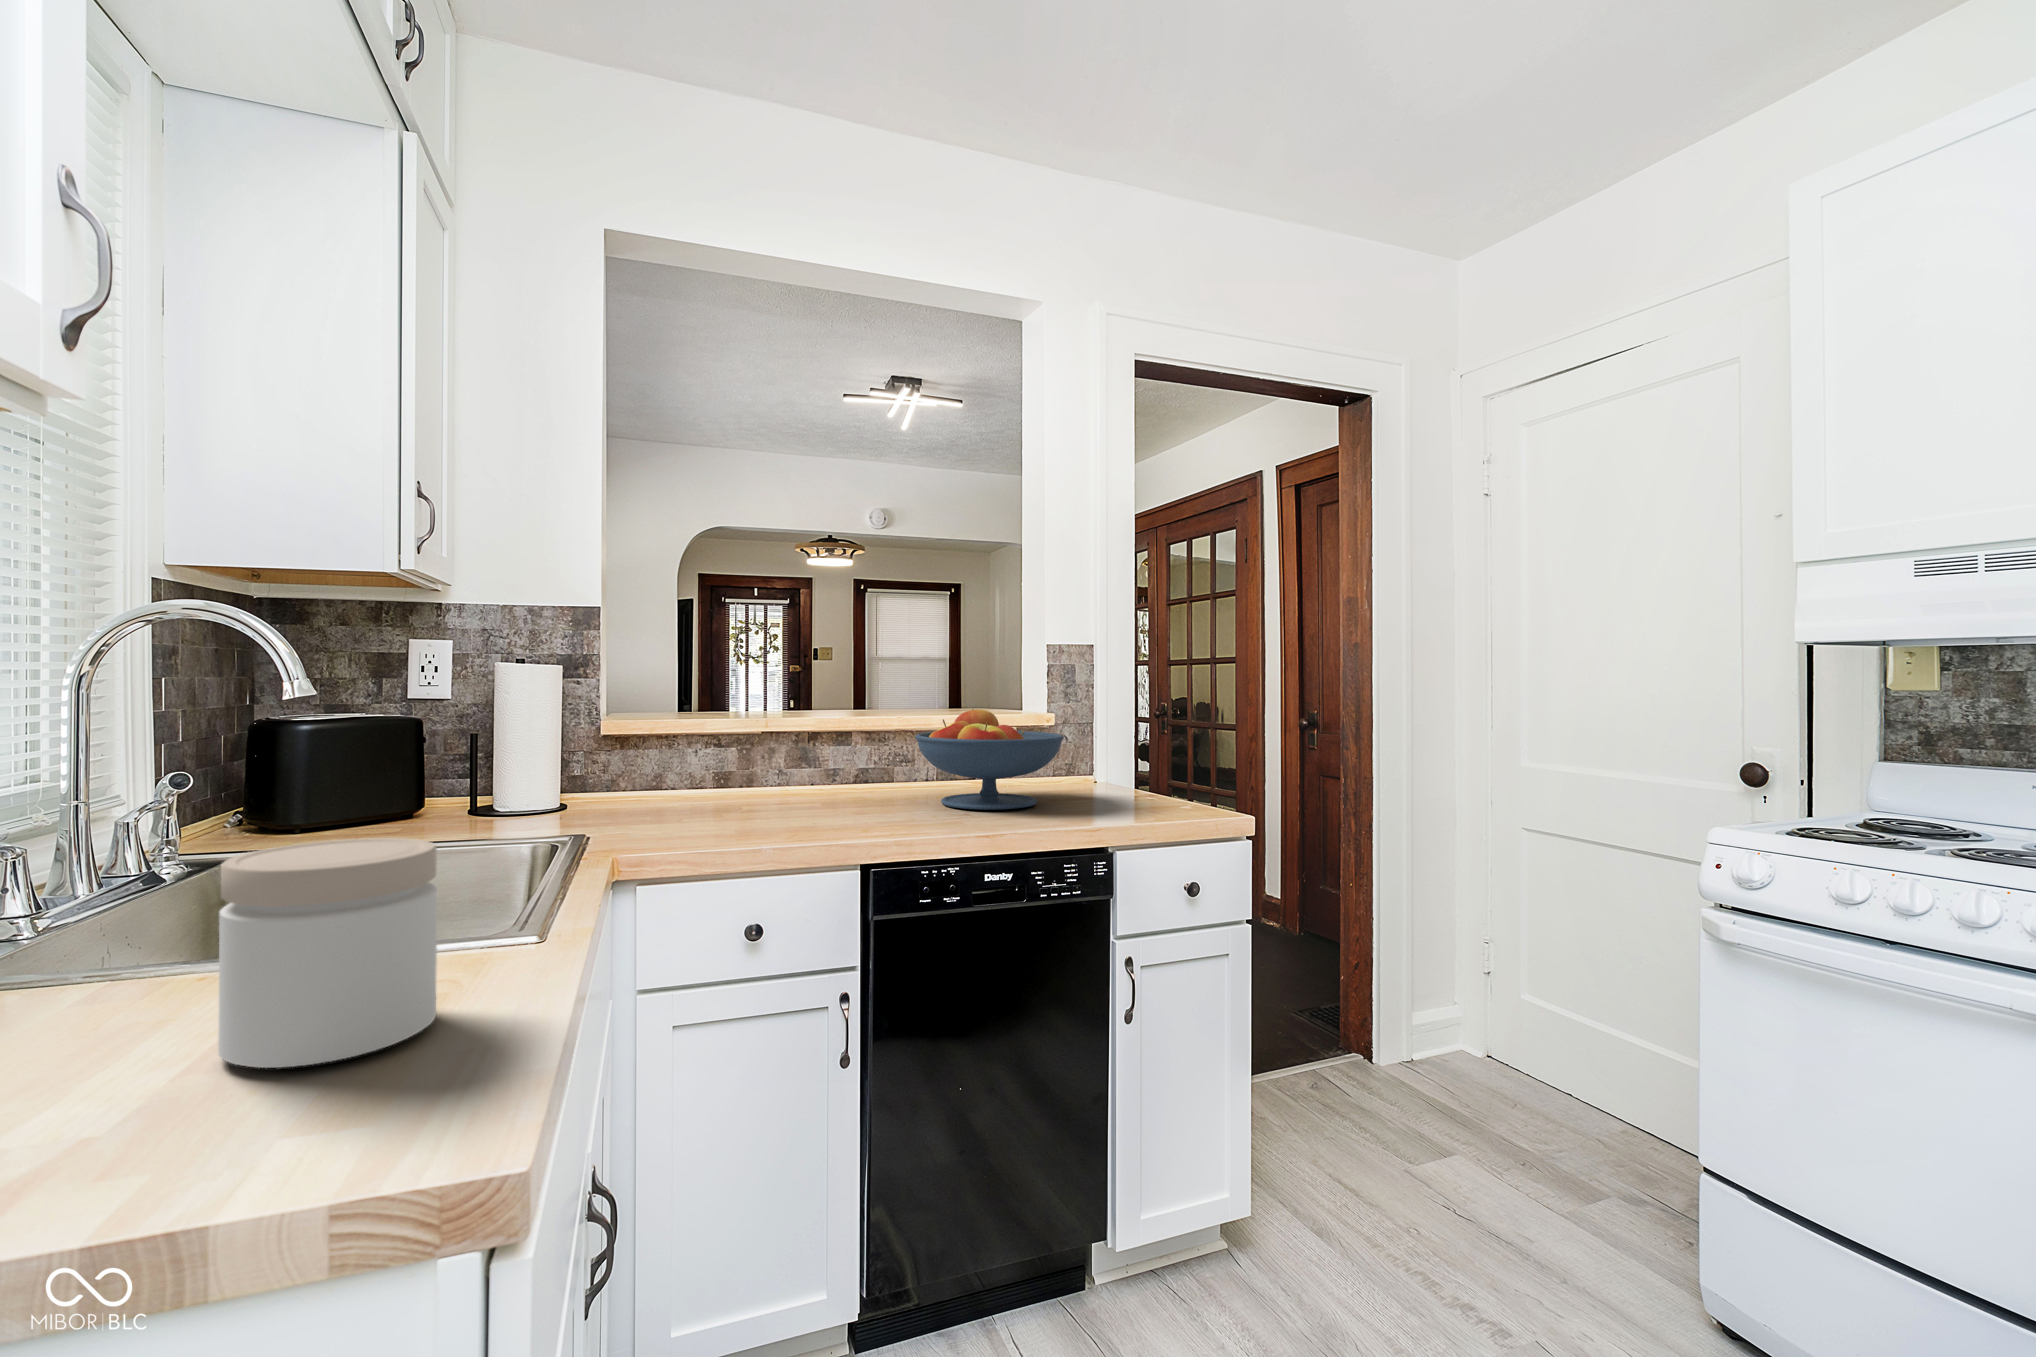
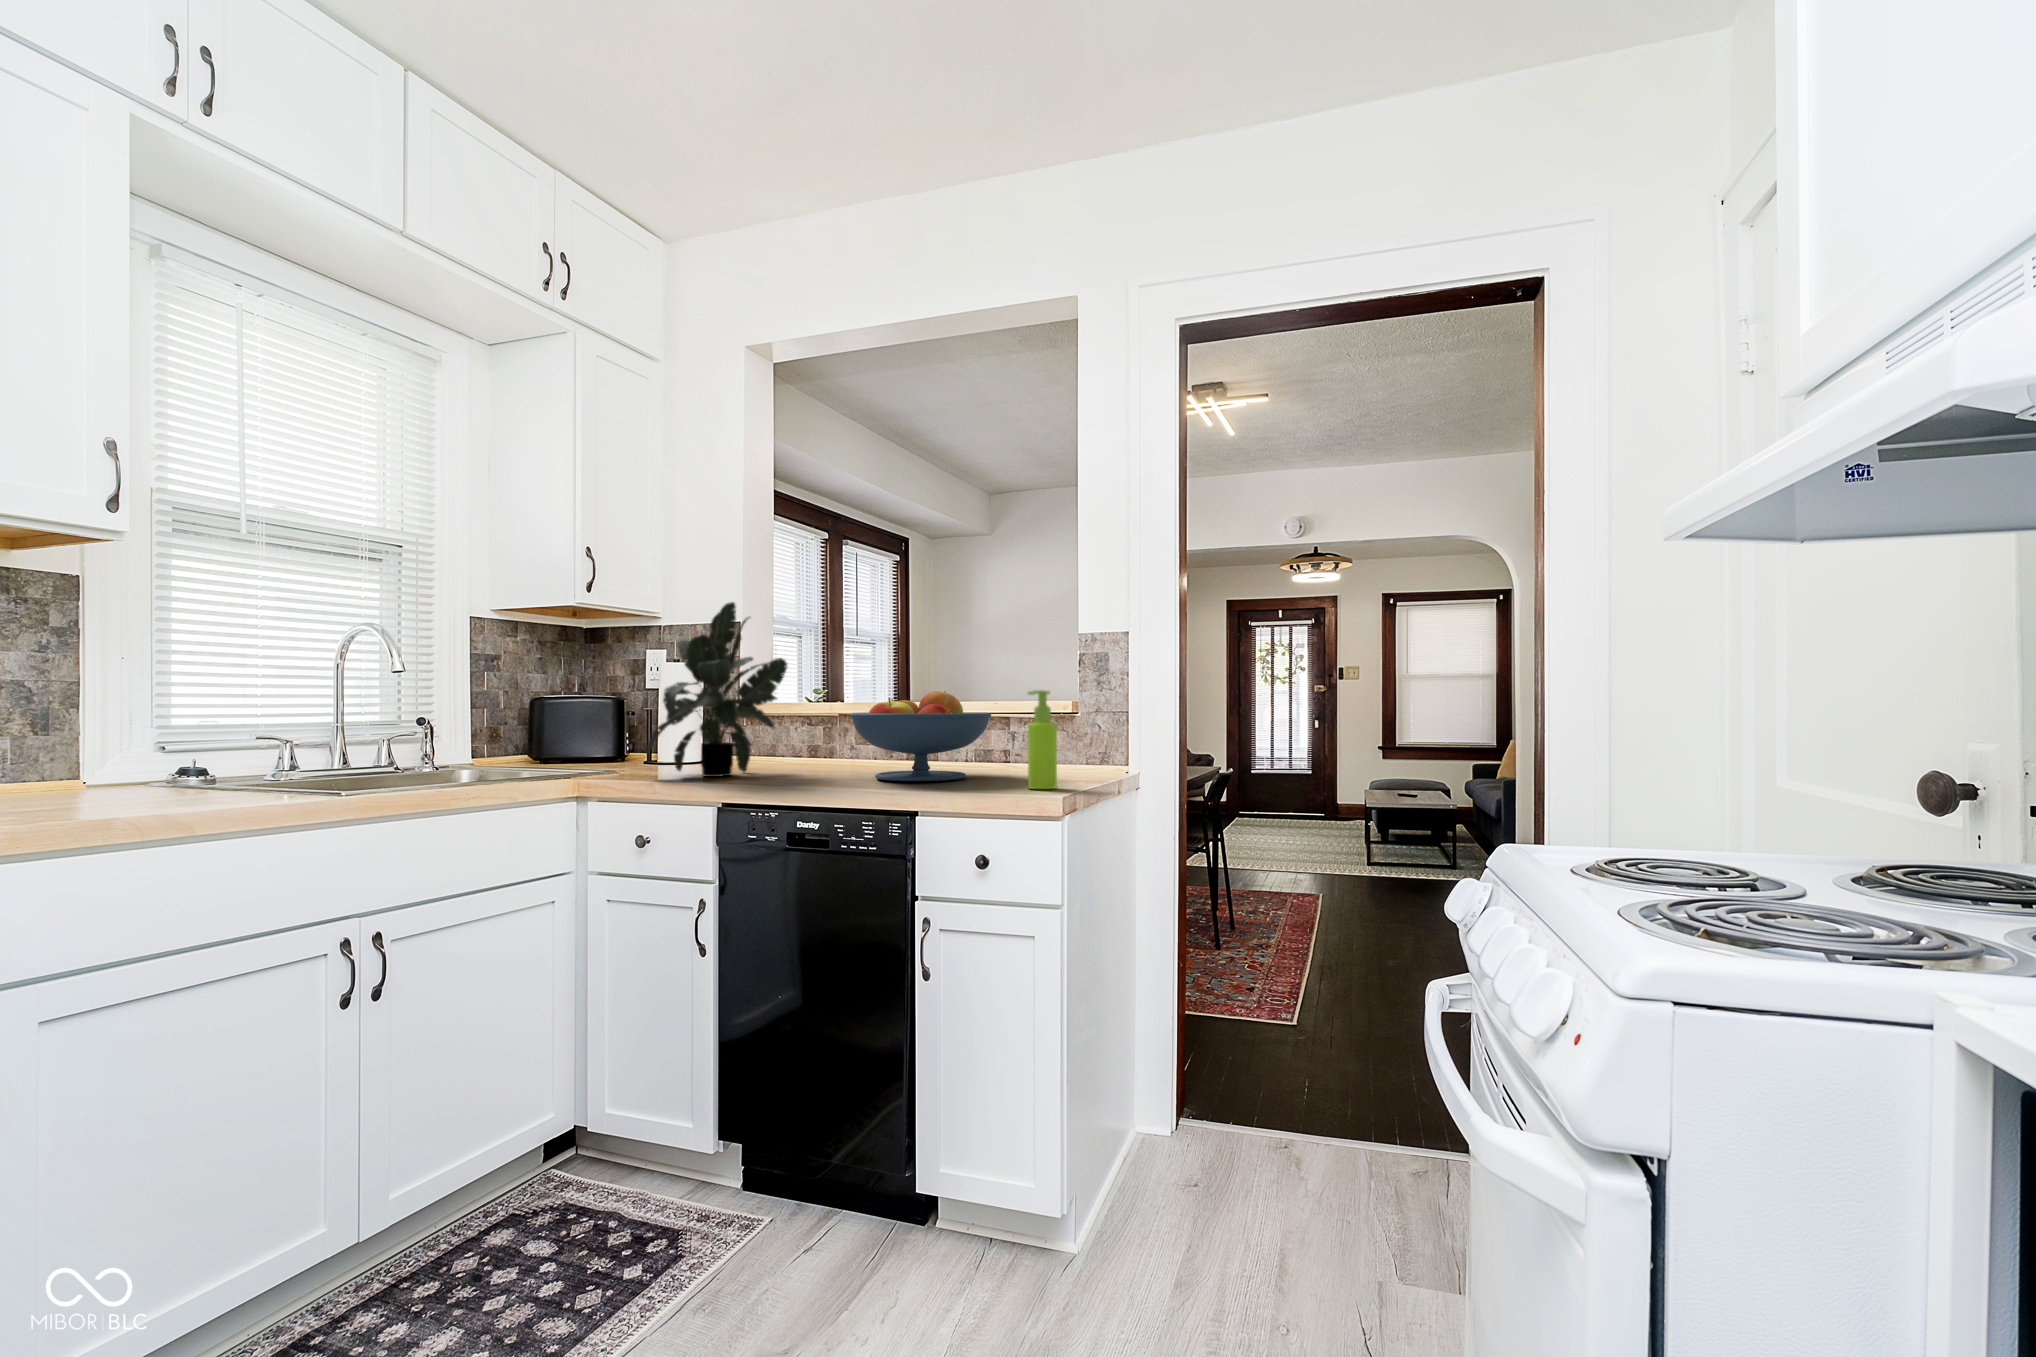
potted plant: none [656,607,862,826] -> present [646,602,787,777]
soap dispenser: none [1131,713,1159,806] -> present [1028,690,1057,789]
jar: present [218,838,437,1068] -> none [75,726,198,822]

